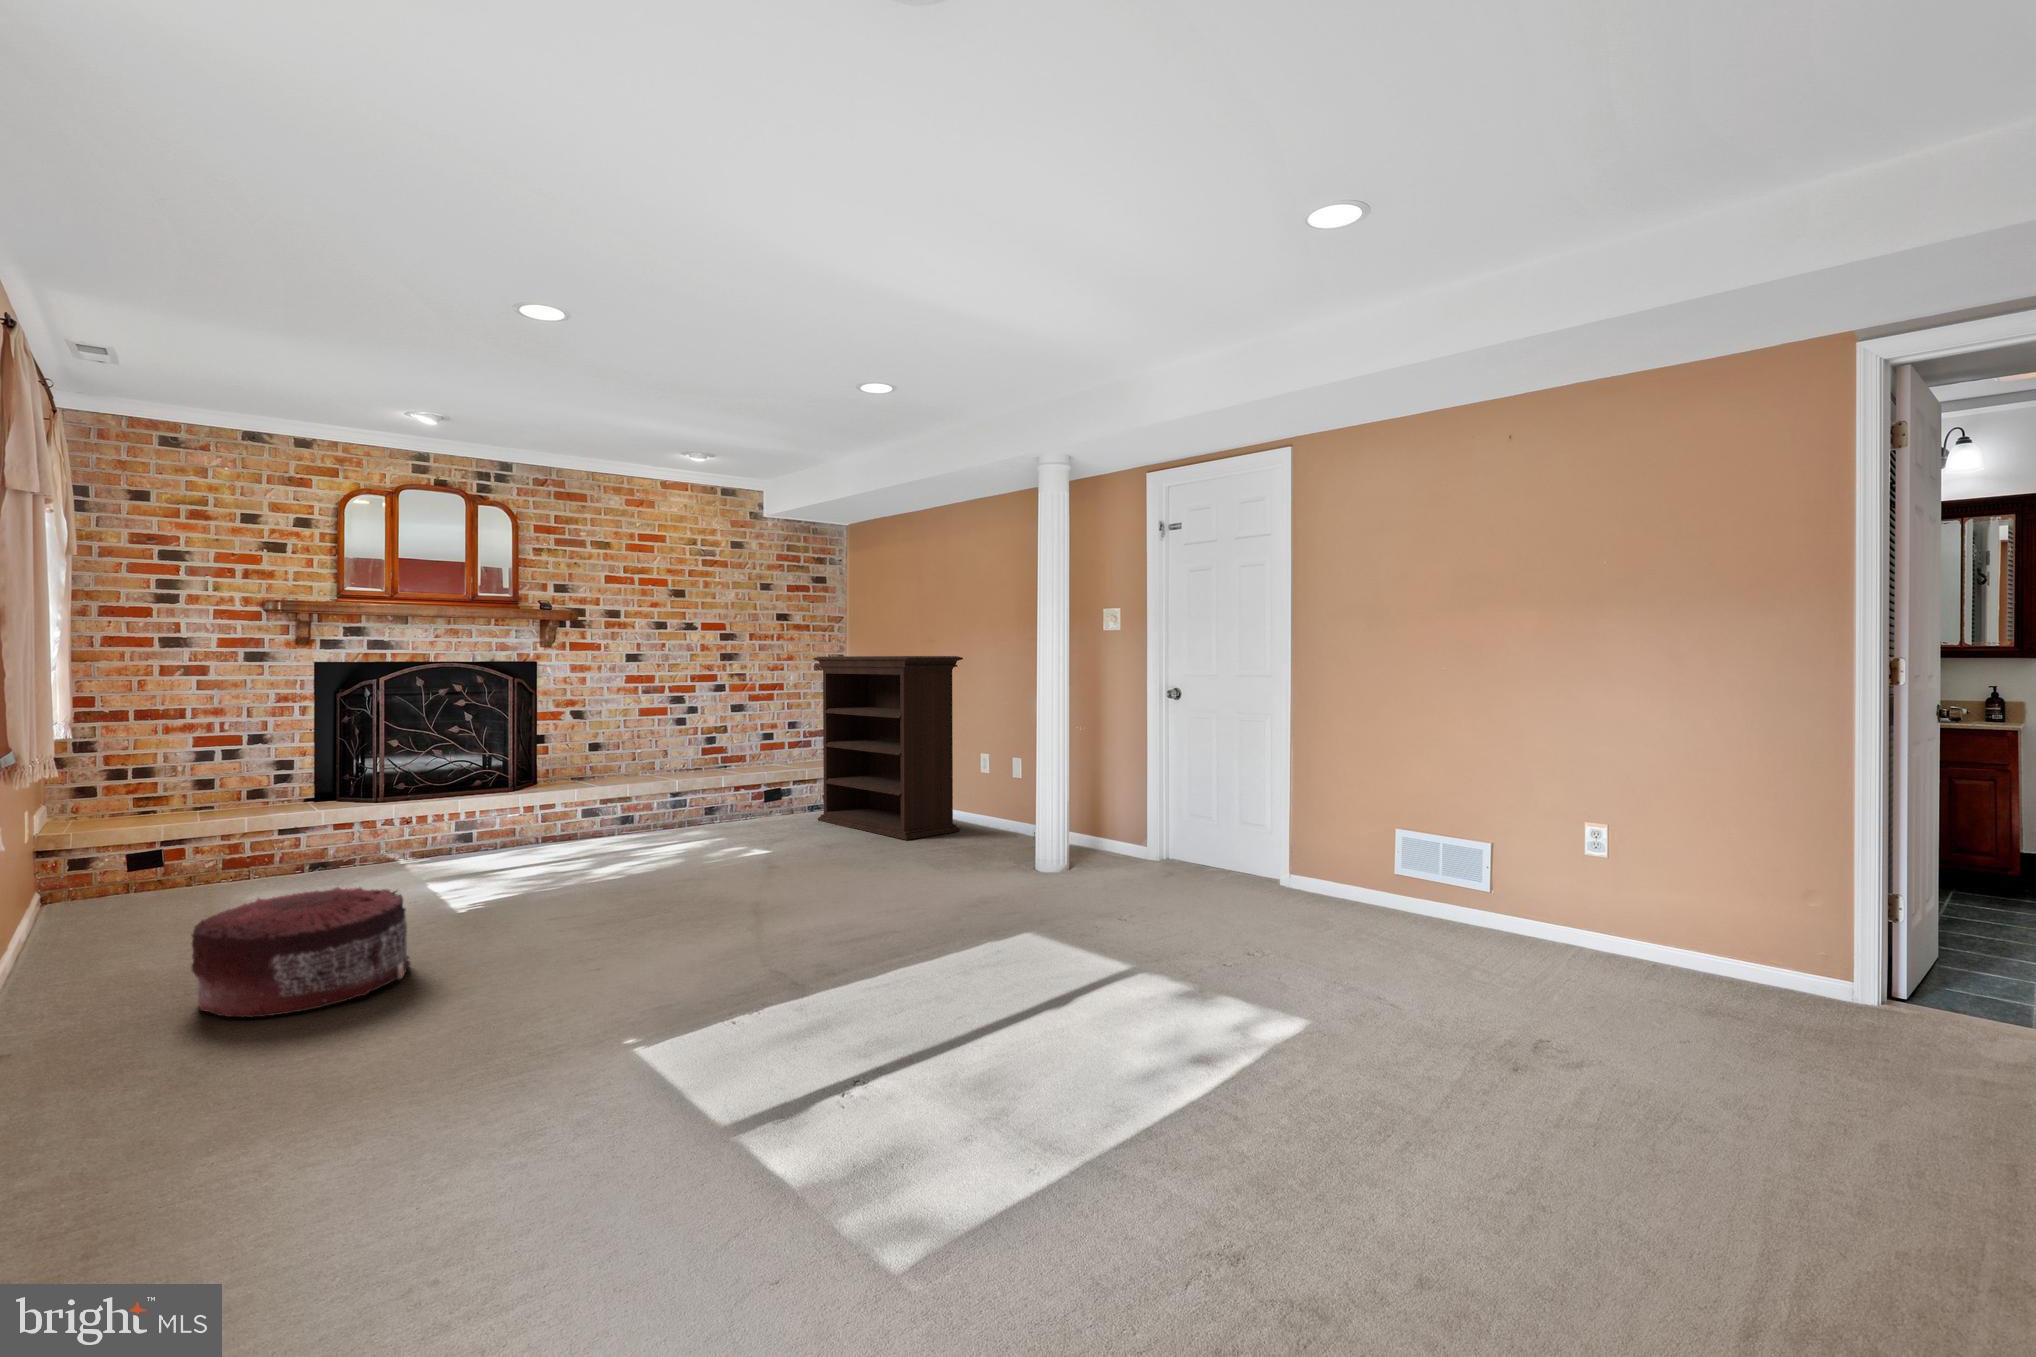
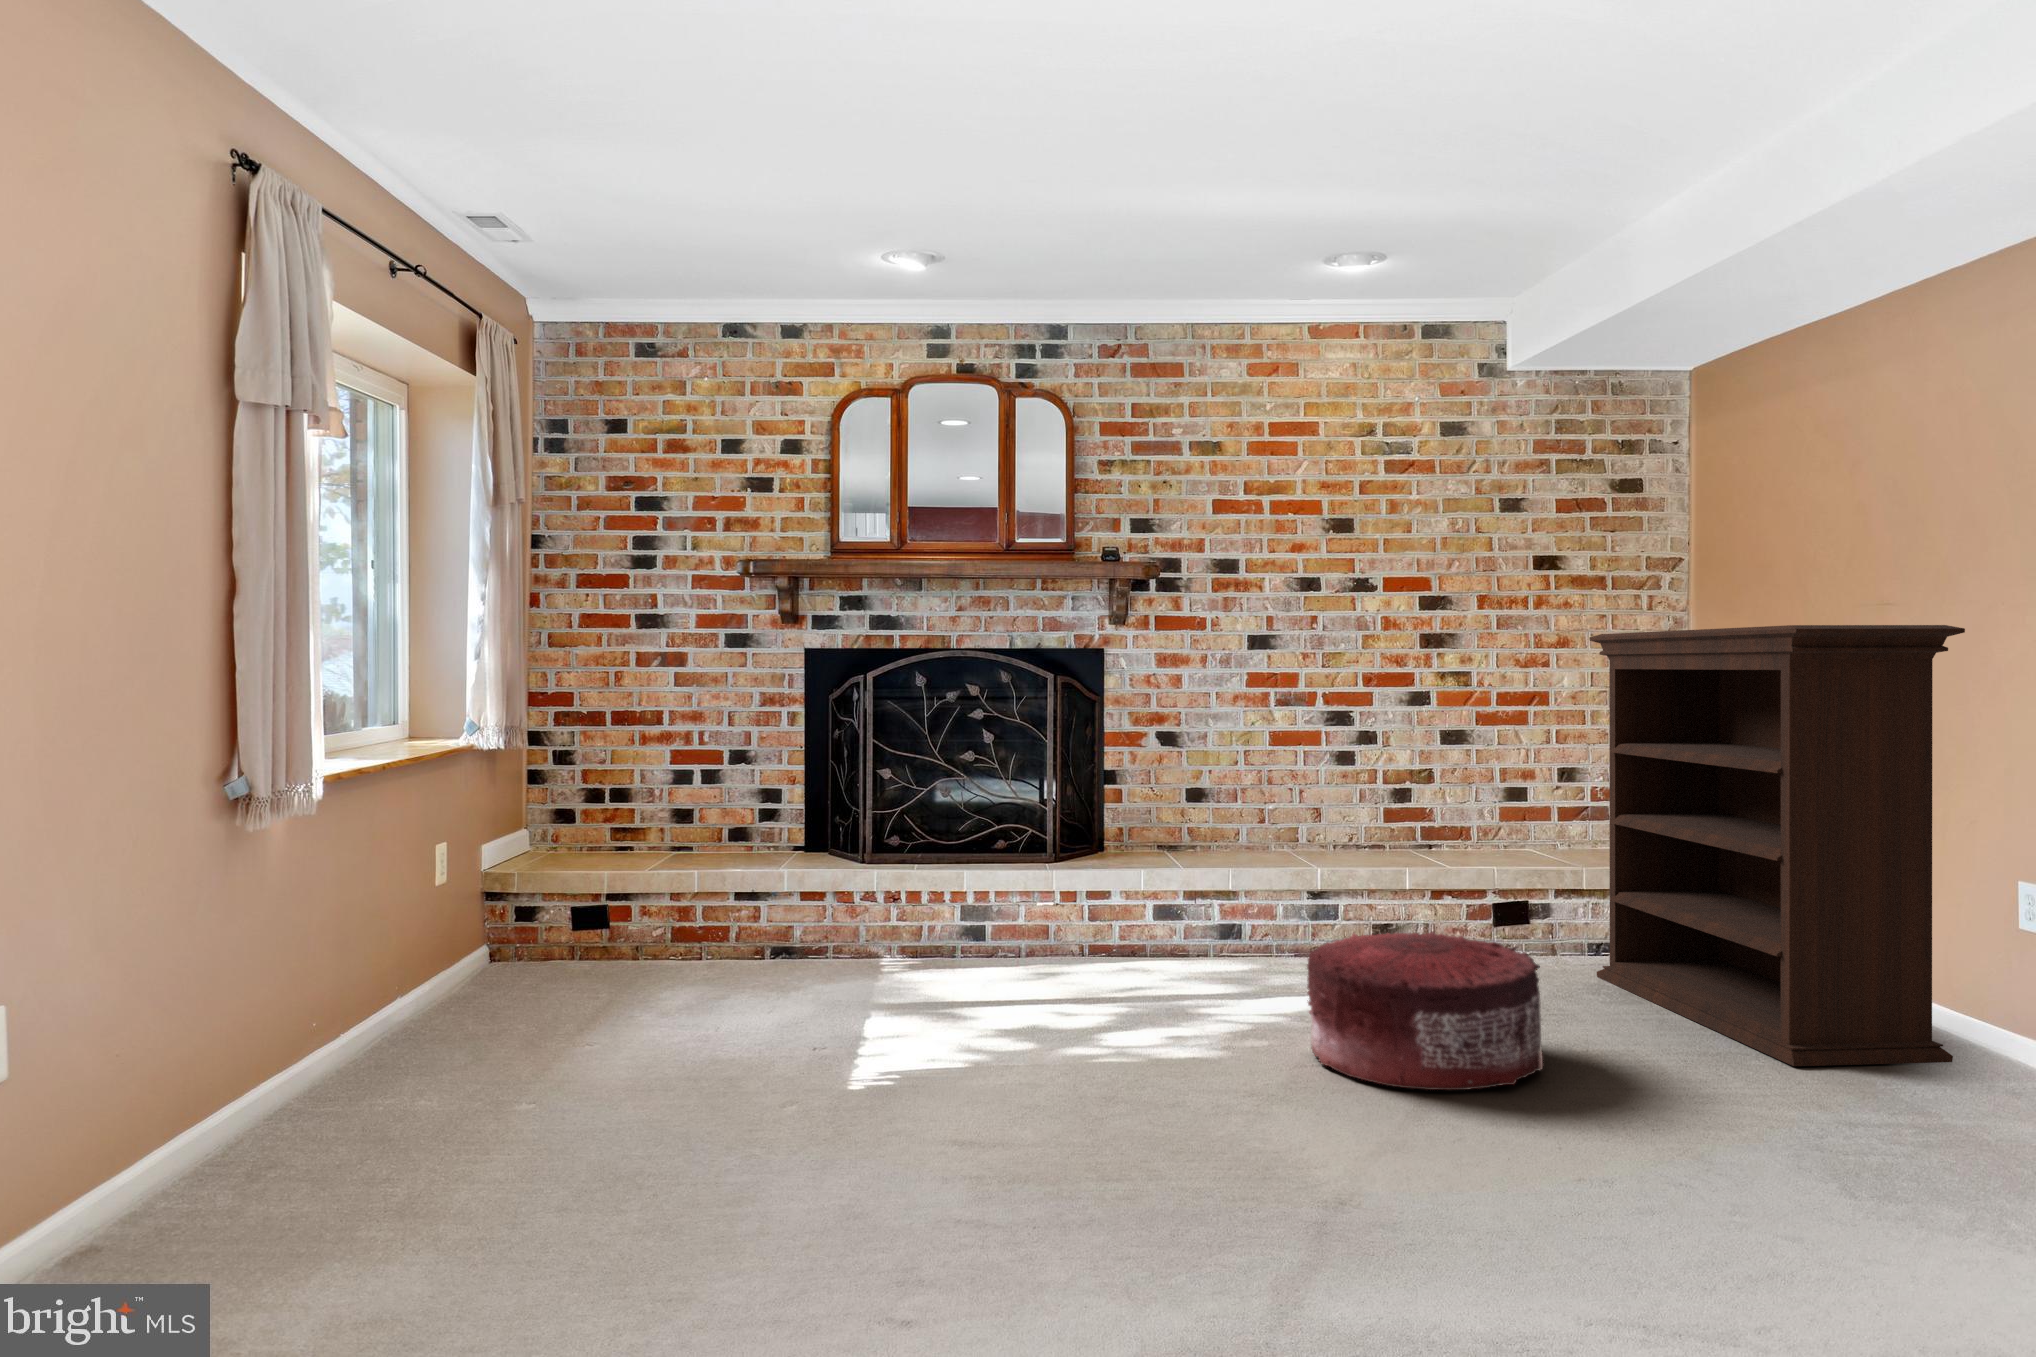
pouf: present [192,887,410,1017] -> present [1307,931,1543,1090]

